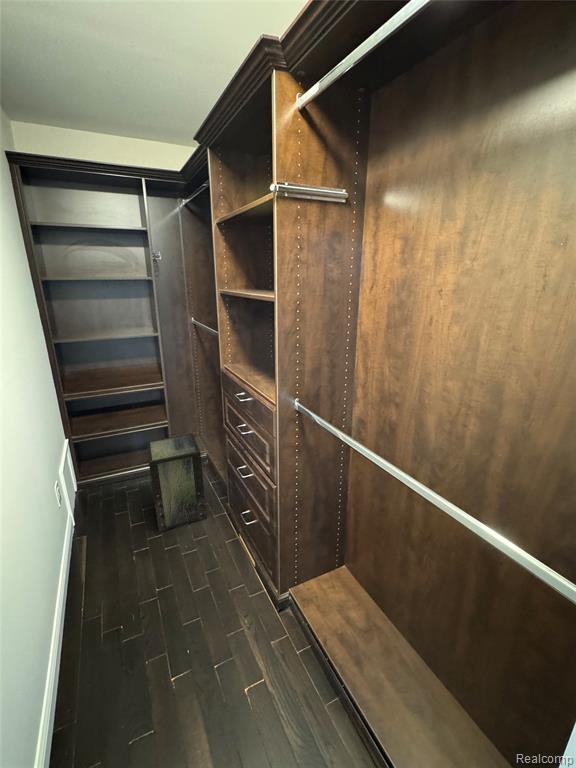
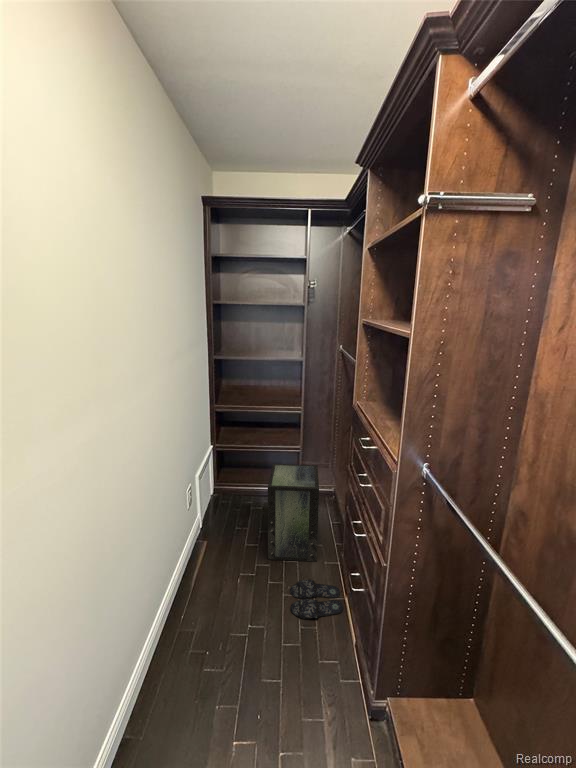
slippers: none [188,531,239,567] -> present [290,580,343,619]

